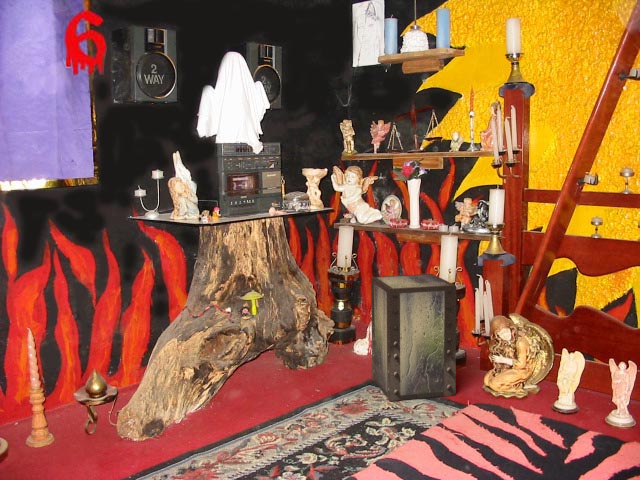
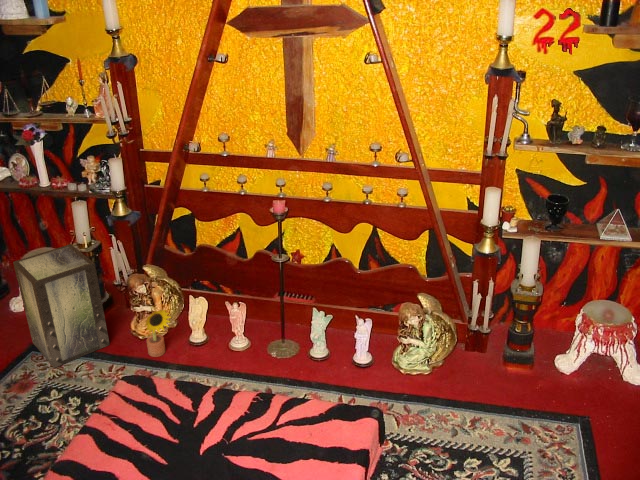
decorative plant: none [502,348,540,416] -> present [145,310,170,357]

